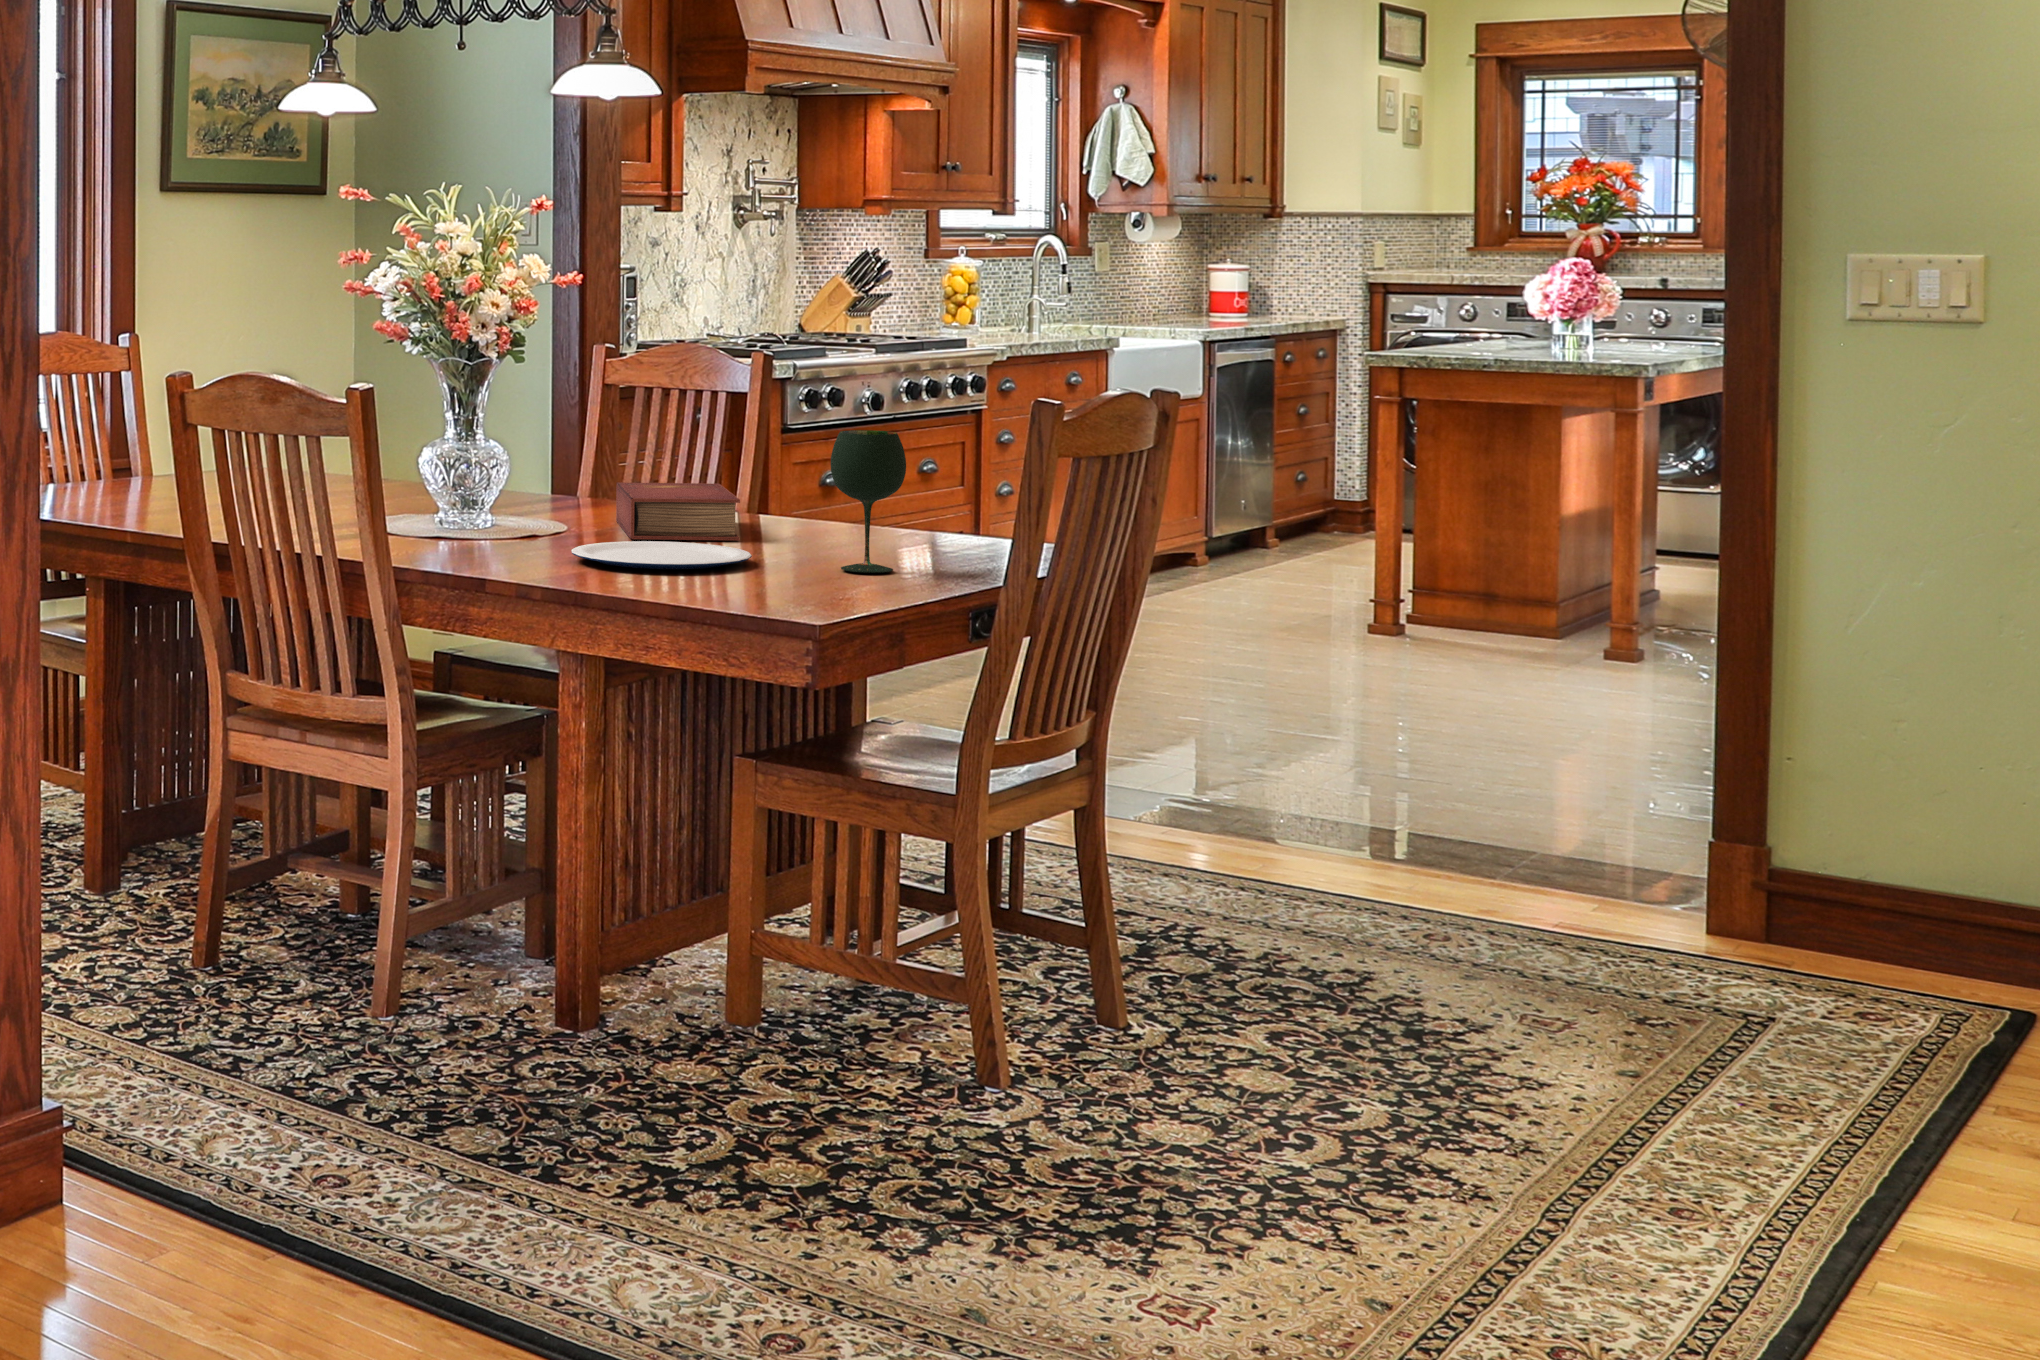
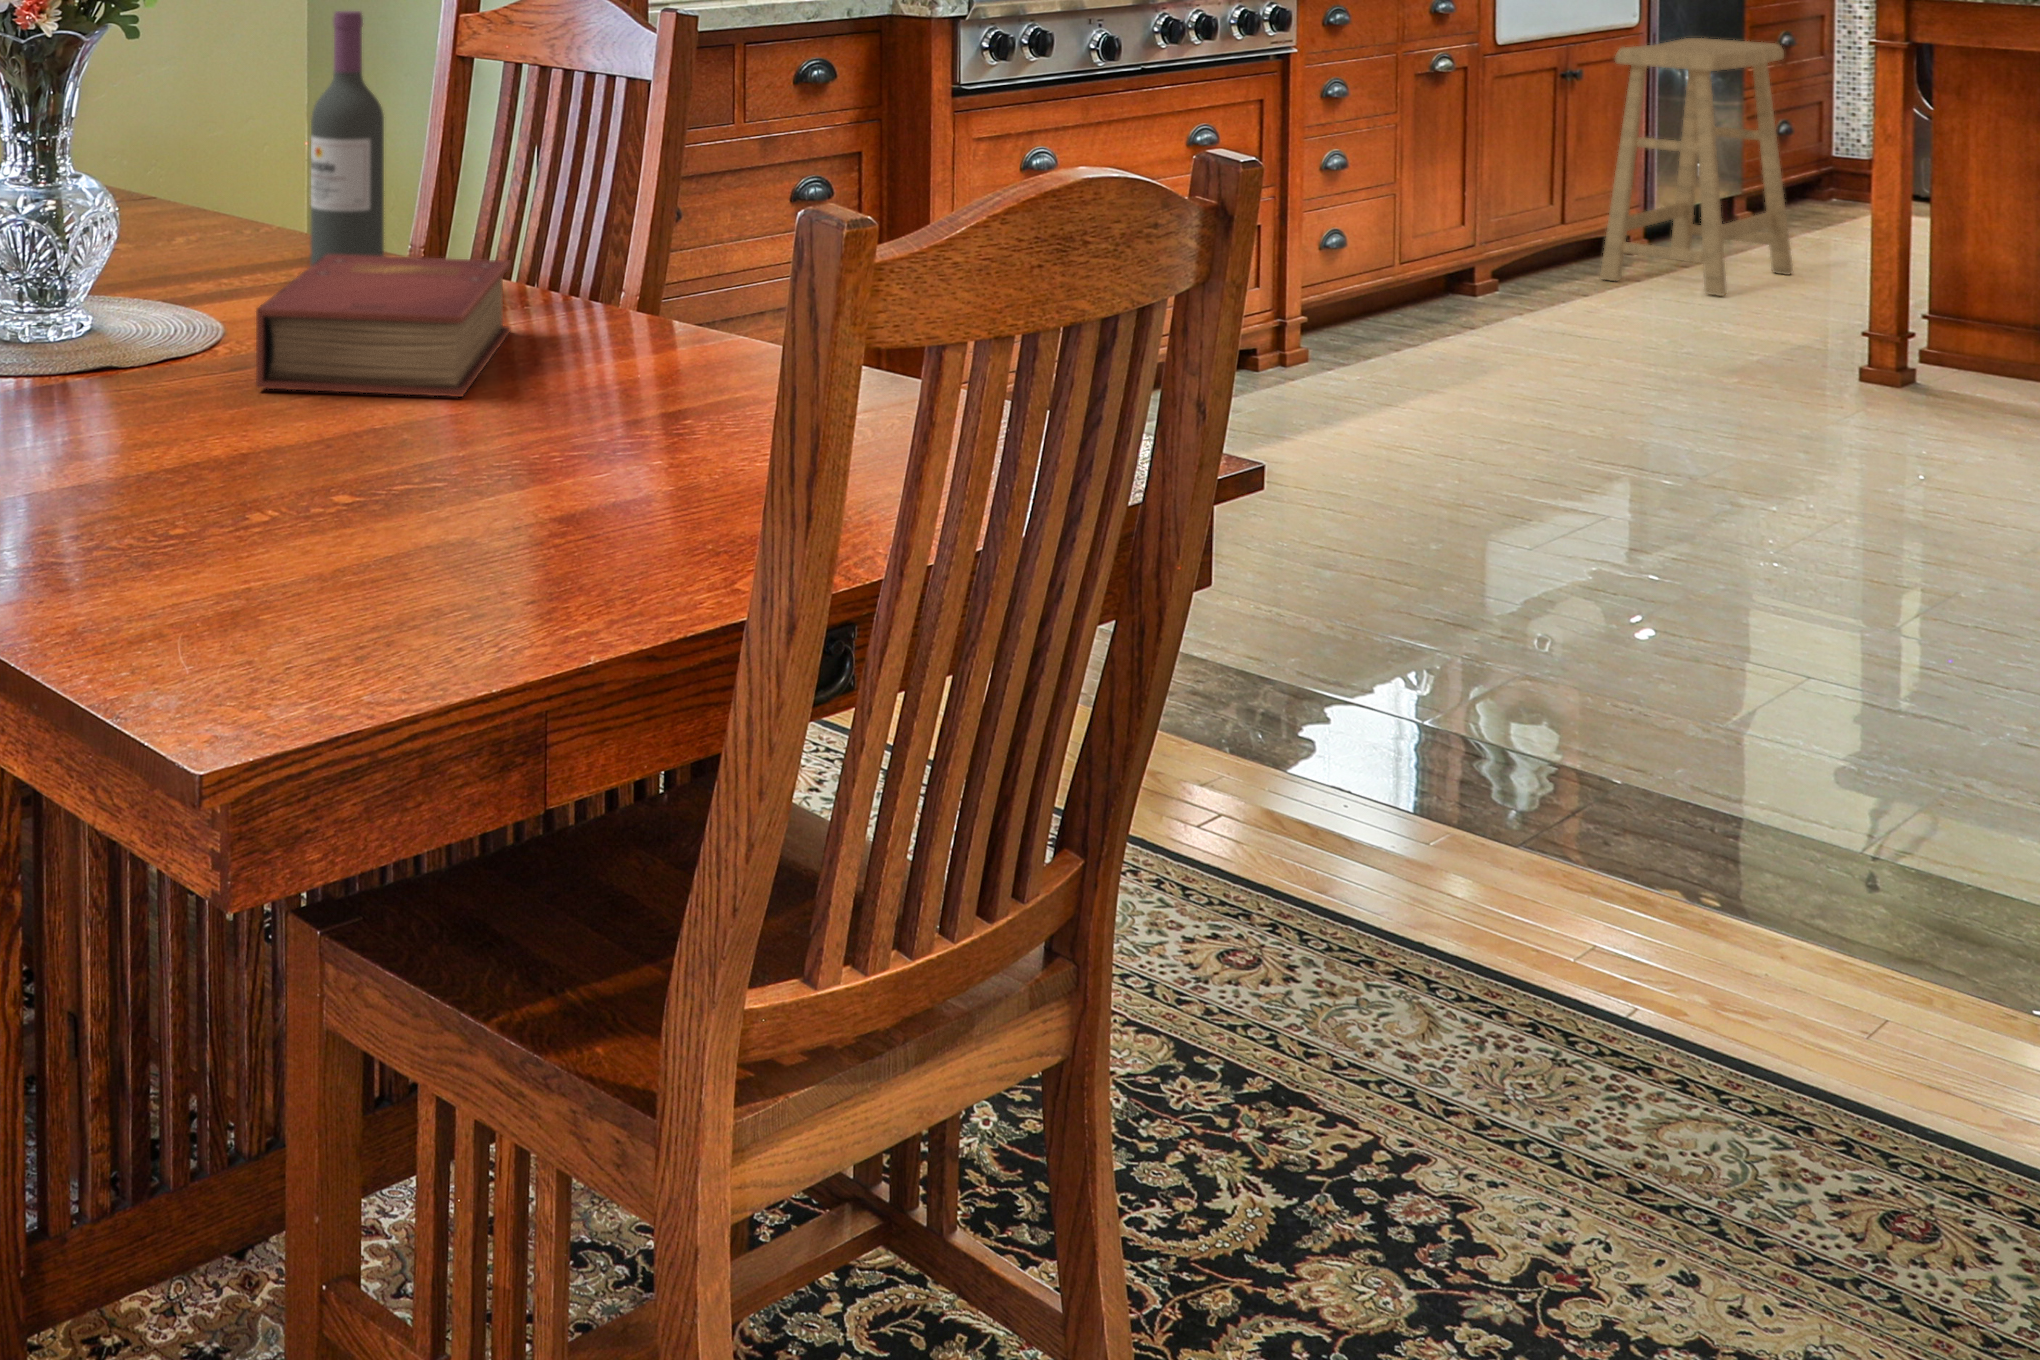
wine bottle: none [583,352,625,513] -> present [310,11,384,265]
stool: none [1180,406,1314,590] -> present [1600,38,1793,296]
wine glass: present [831,430,906,573] -> none [505,213,667,536]
plate: present [571,541,752,570] -> none [12,409,384,507]

